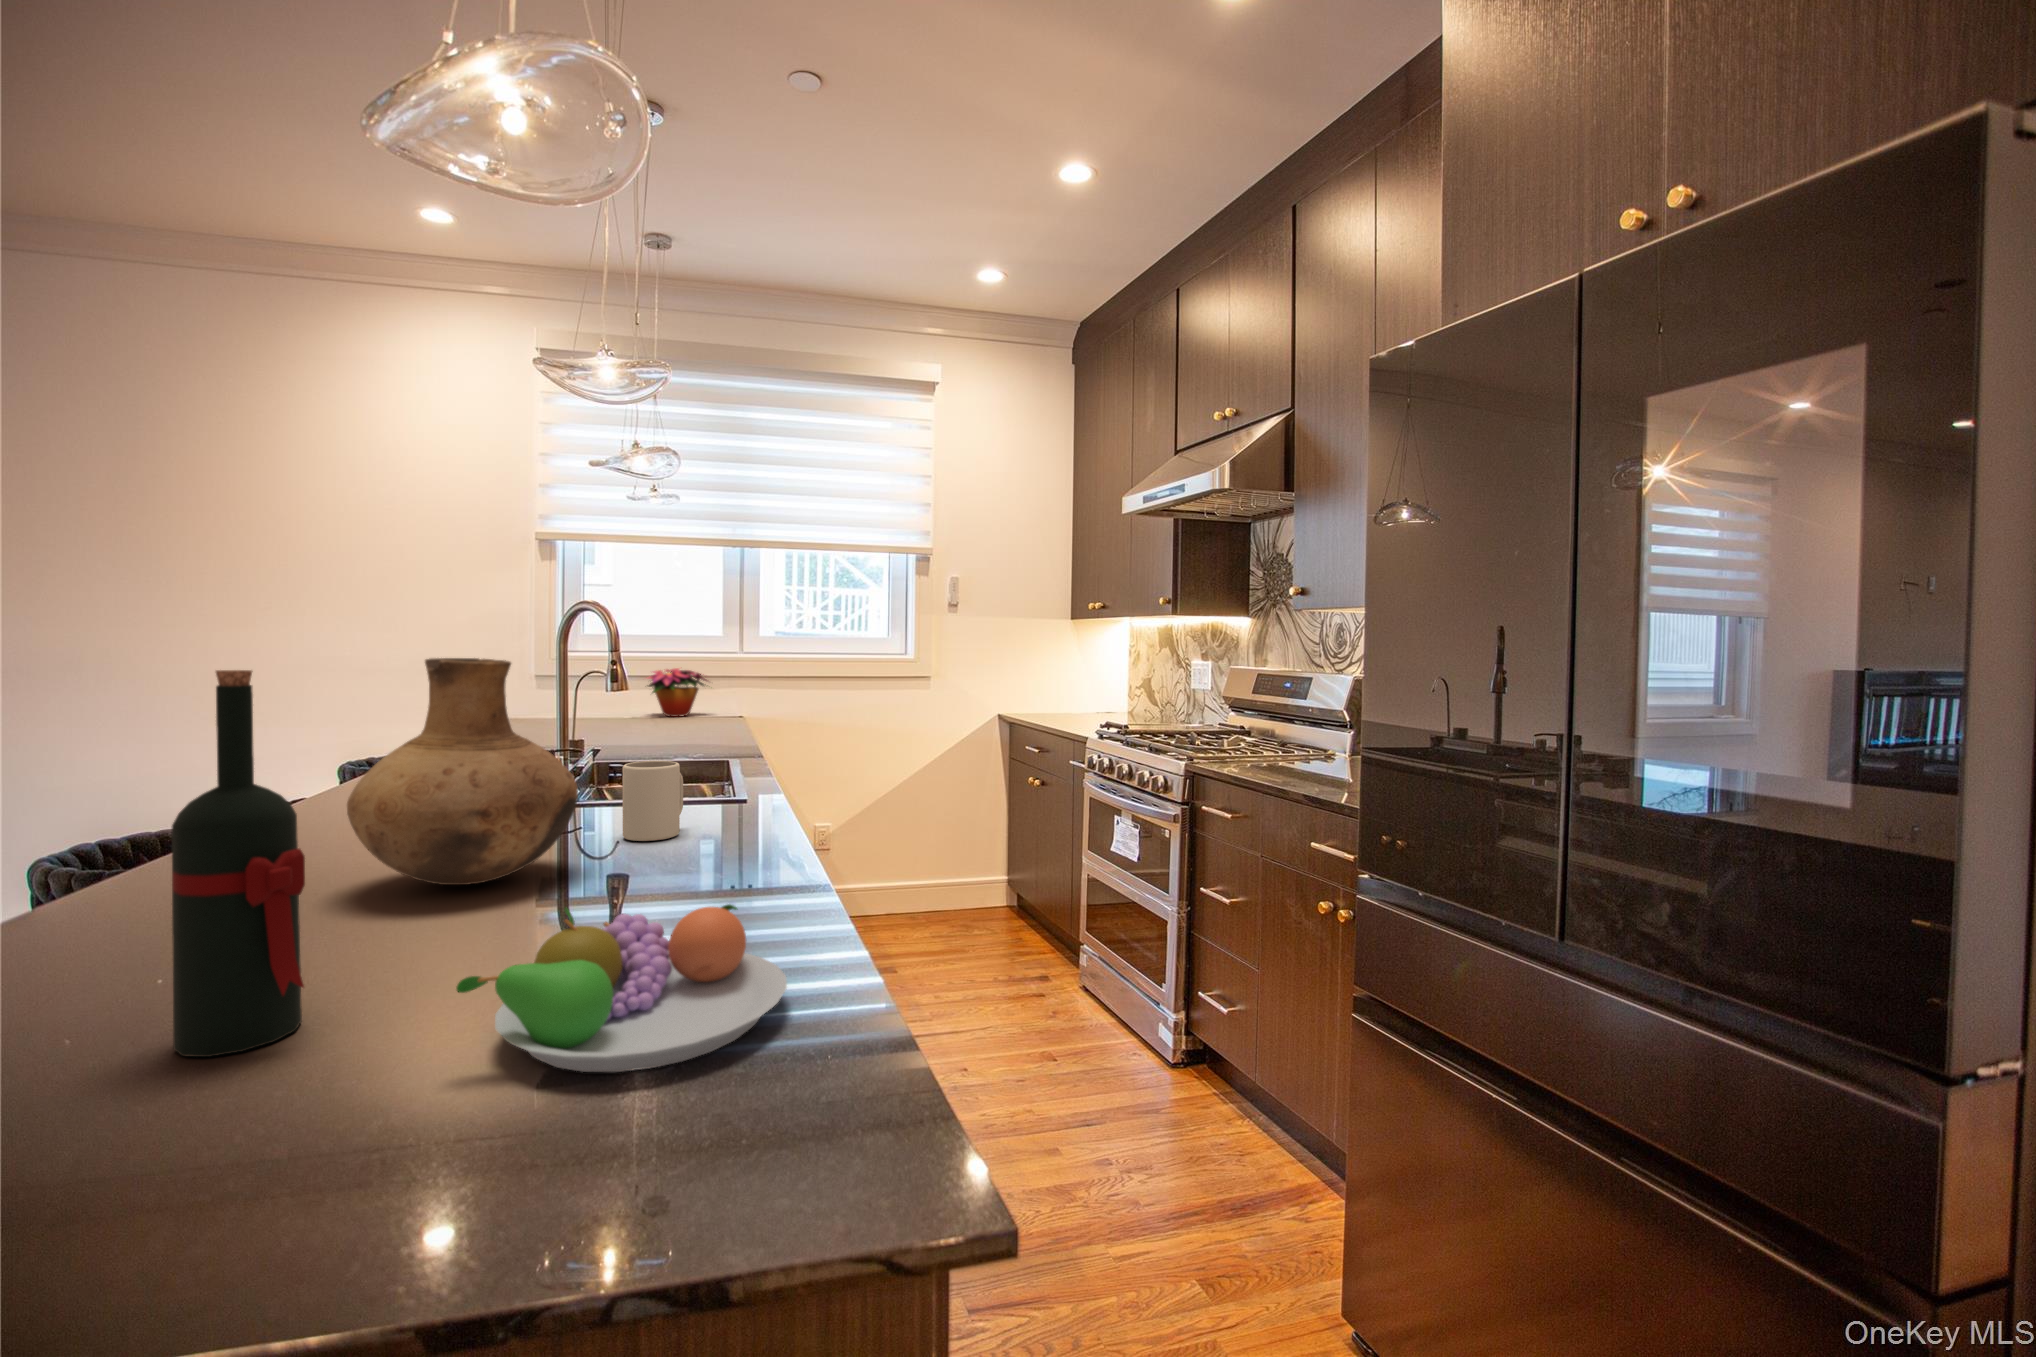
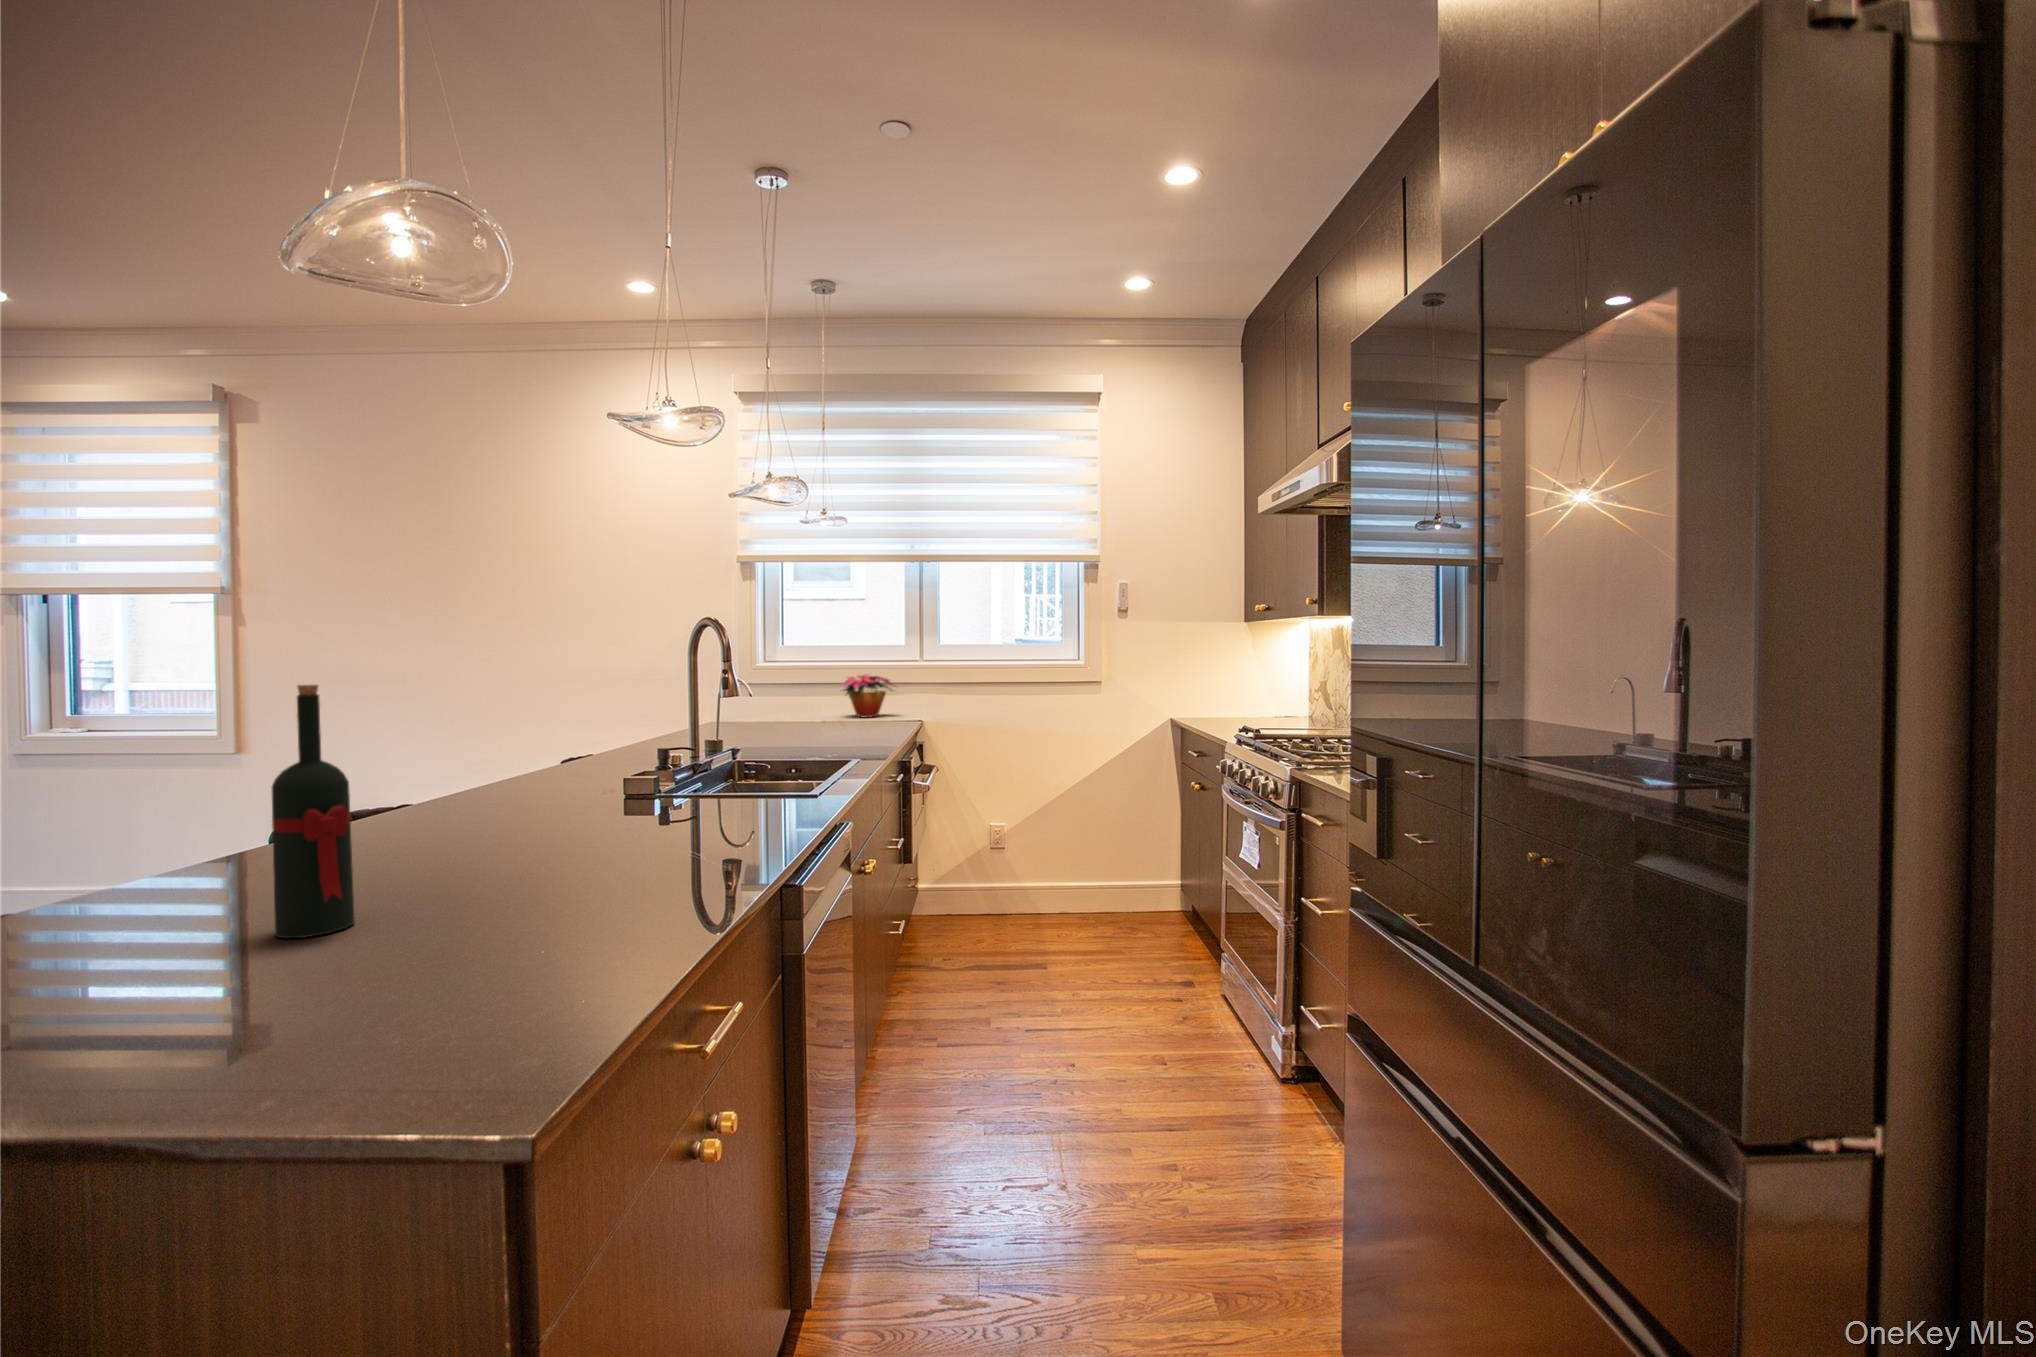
vase: present [347,658,578,885] -> none [465,672,632,844]
mug: present [623,761,683,841] -> none [692,754,746,819]
fruit bowl: present [456,904,787,1072] -> none [398,857,651,973]

